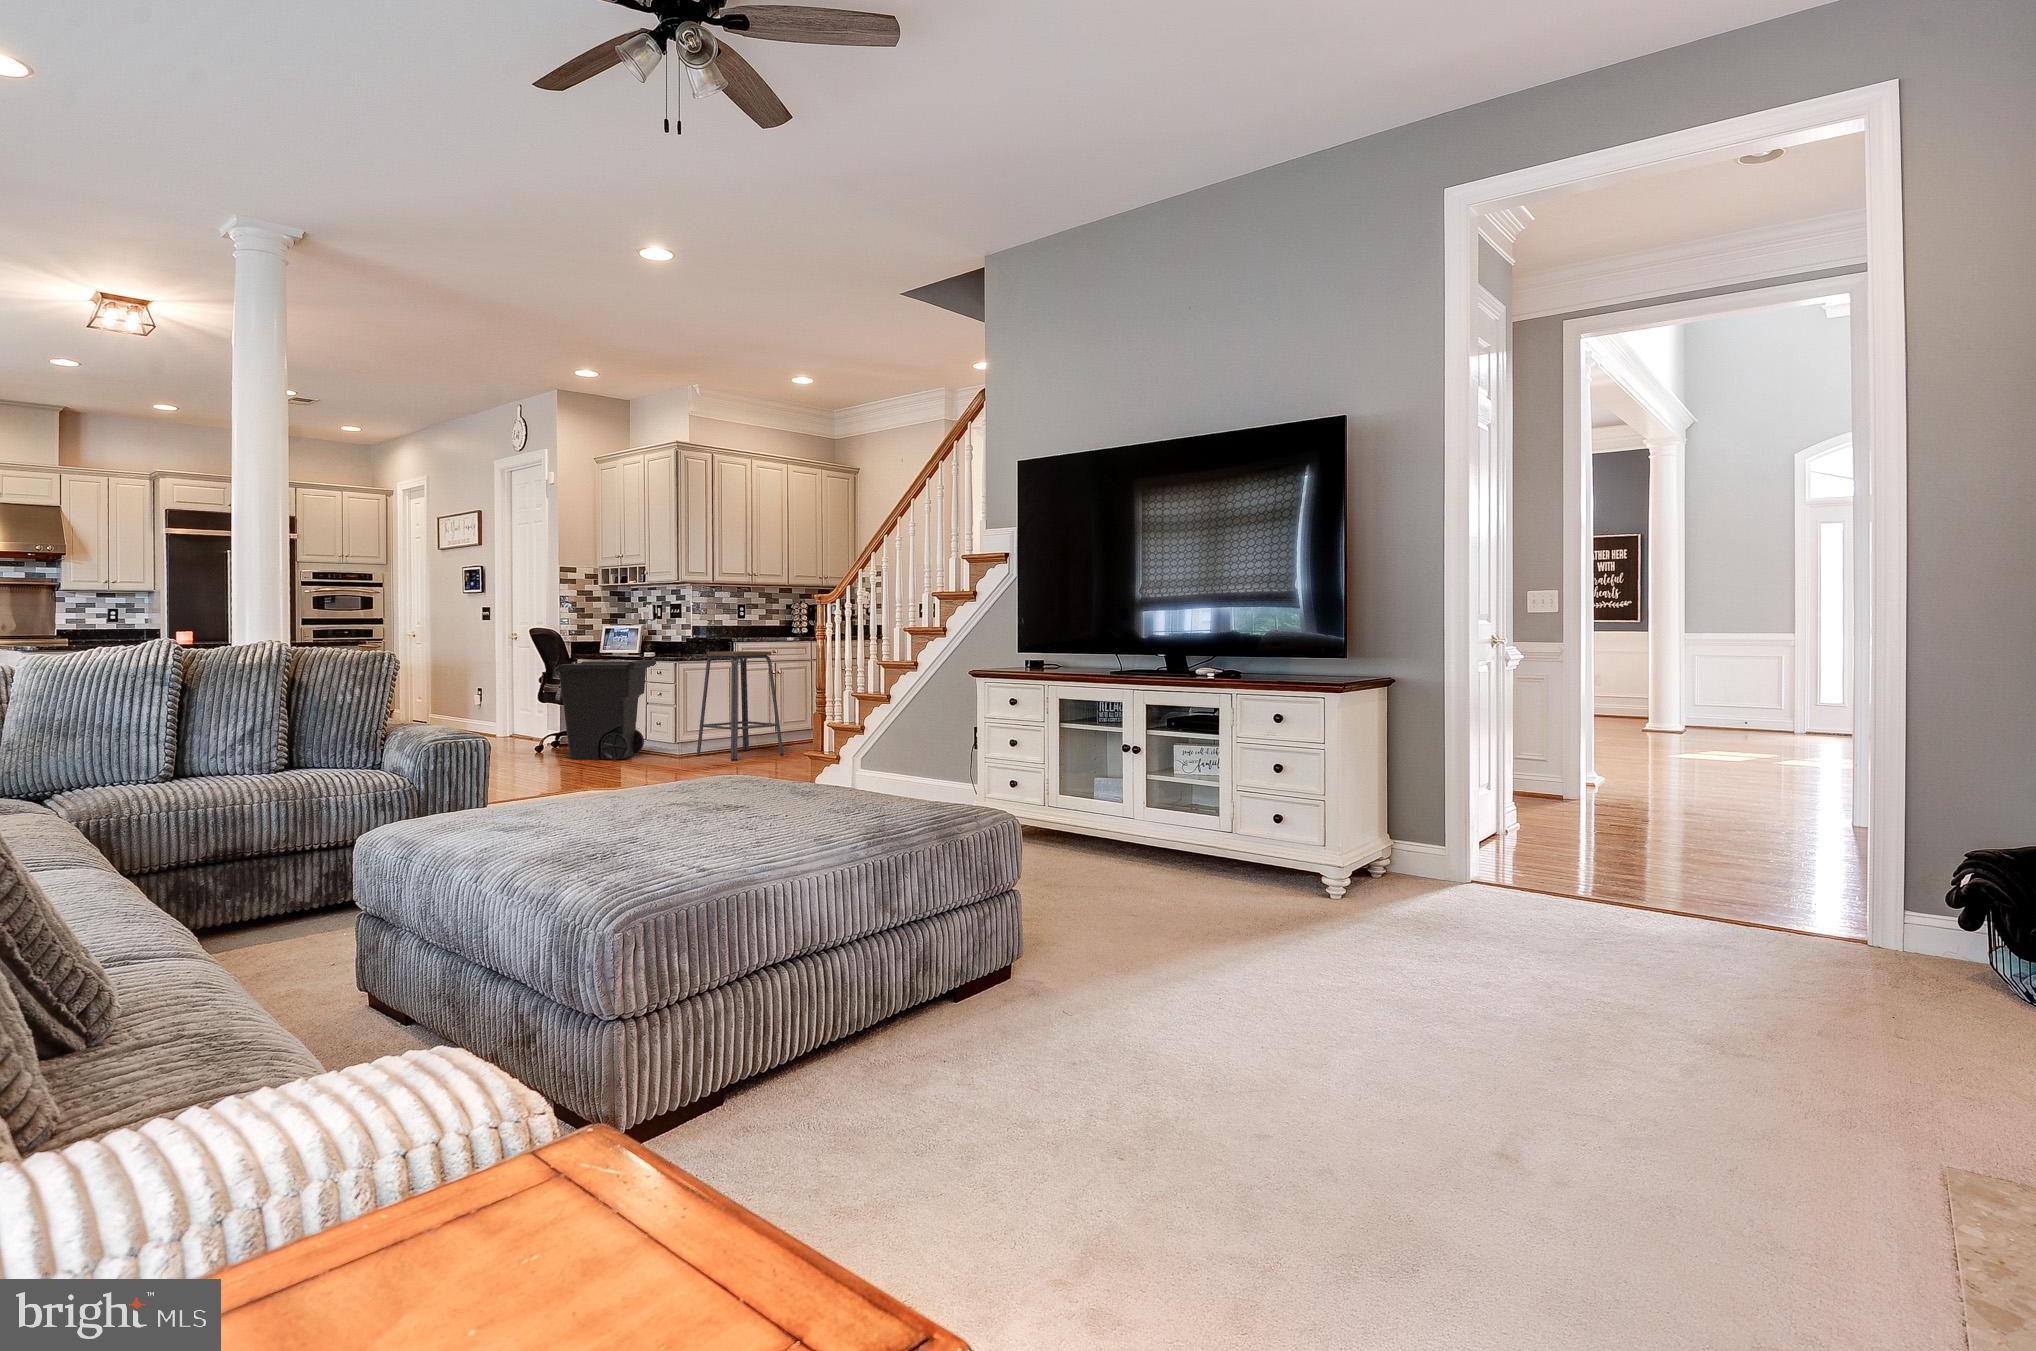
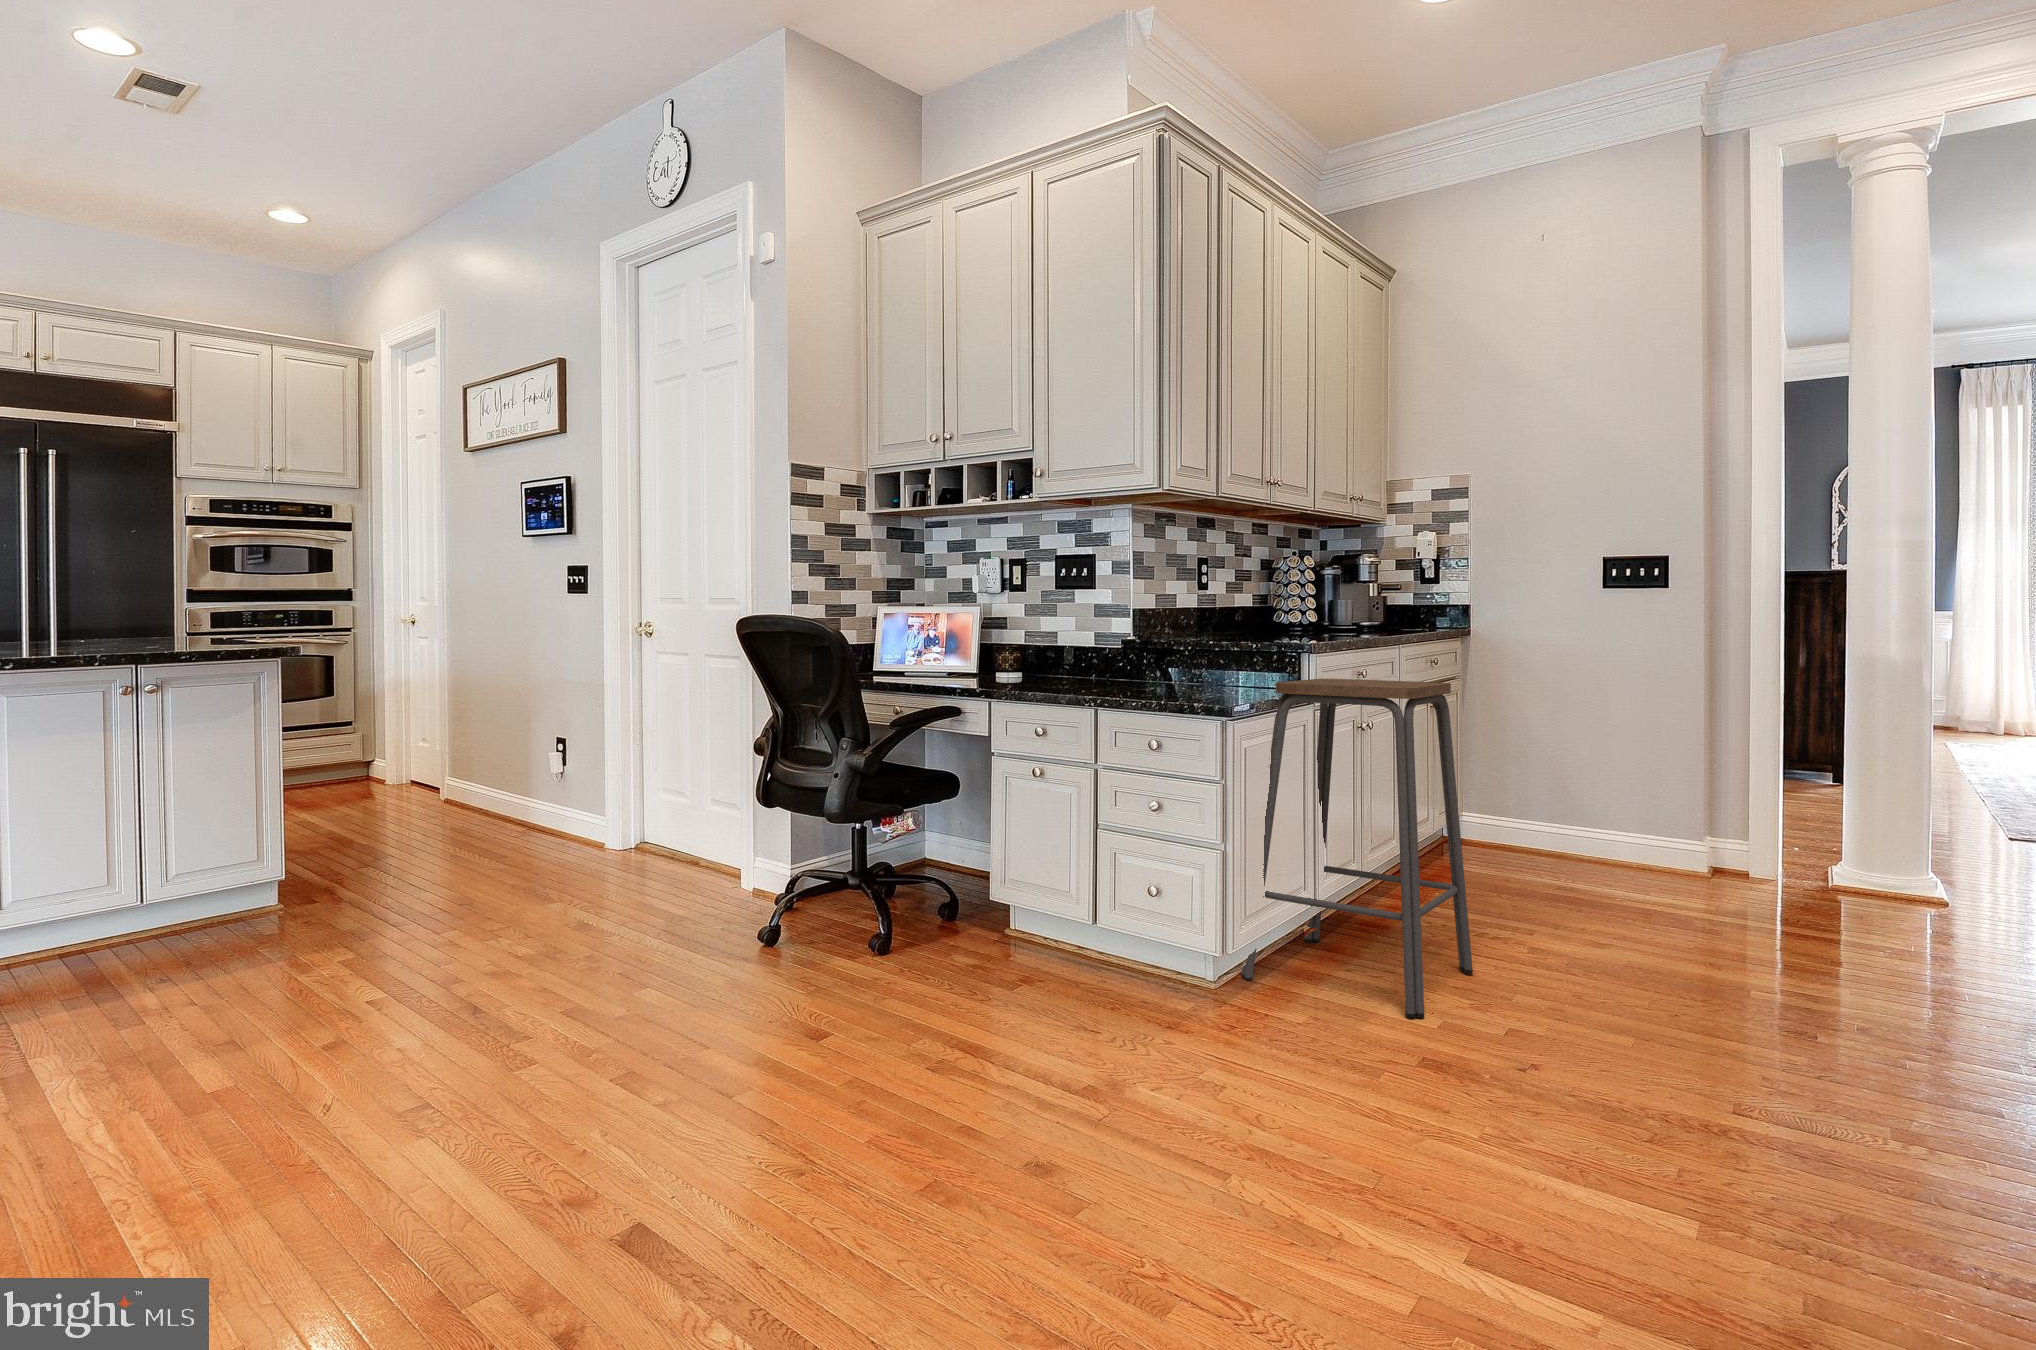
trash can: present [554,660,656,760] -> none [886,703,1148,1020]

